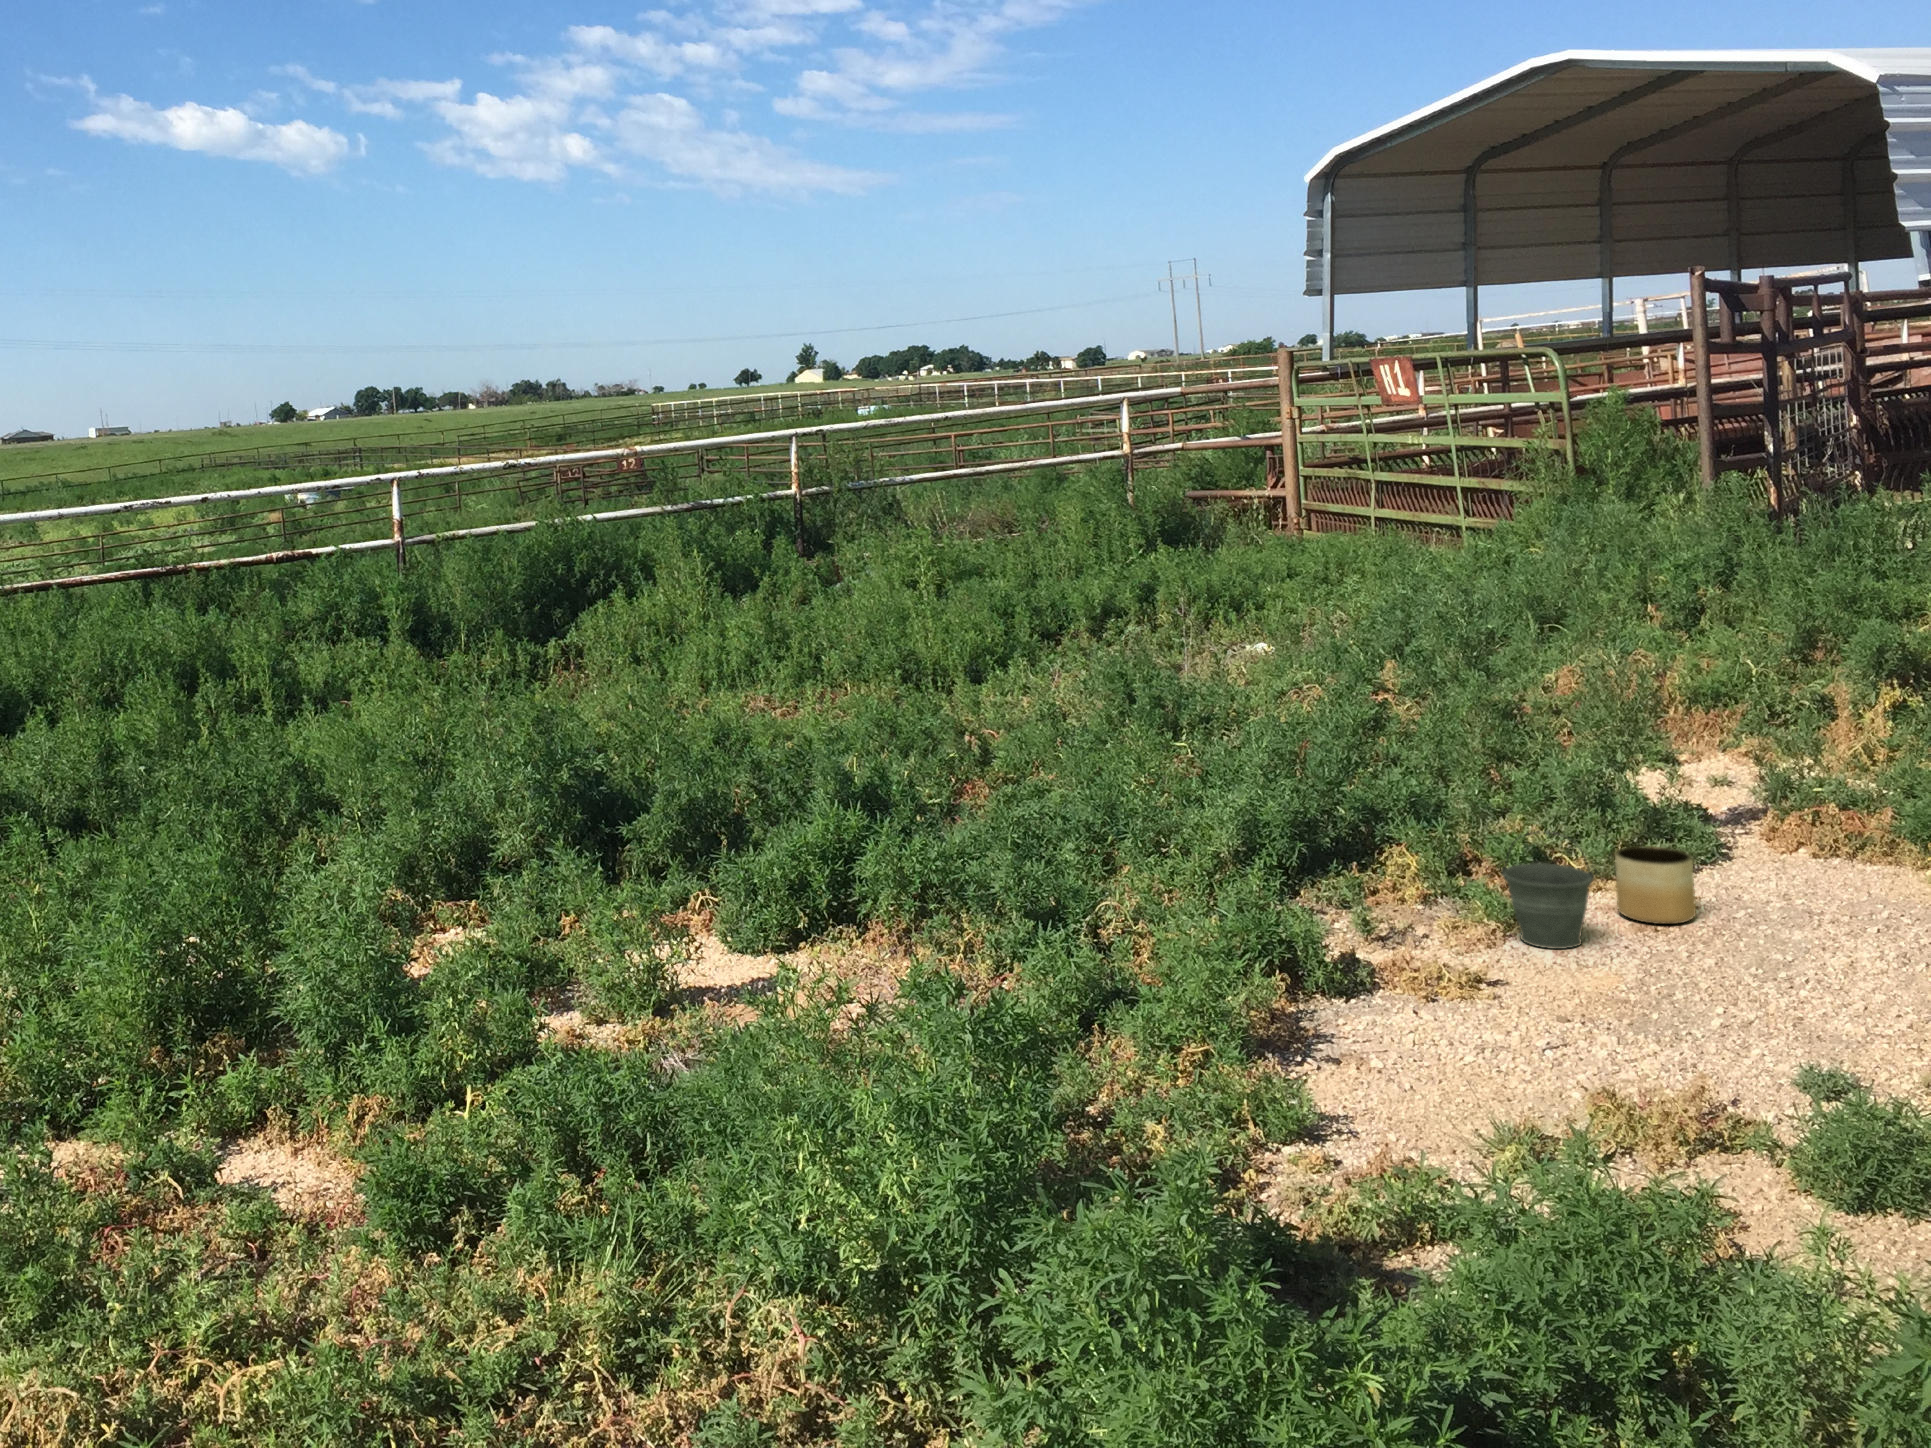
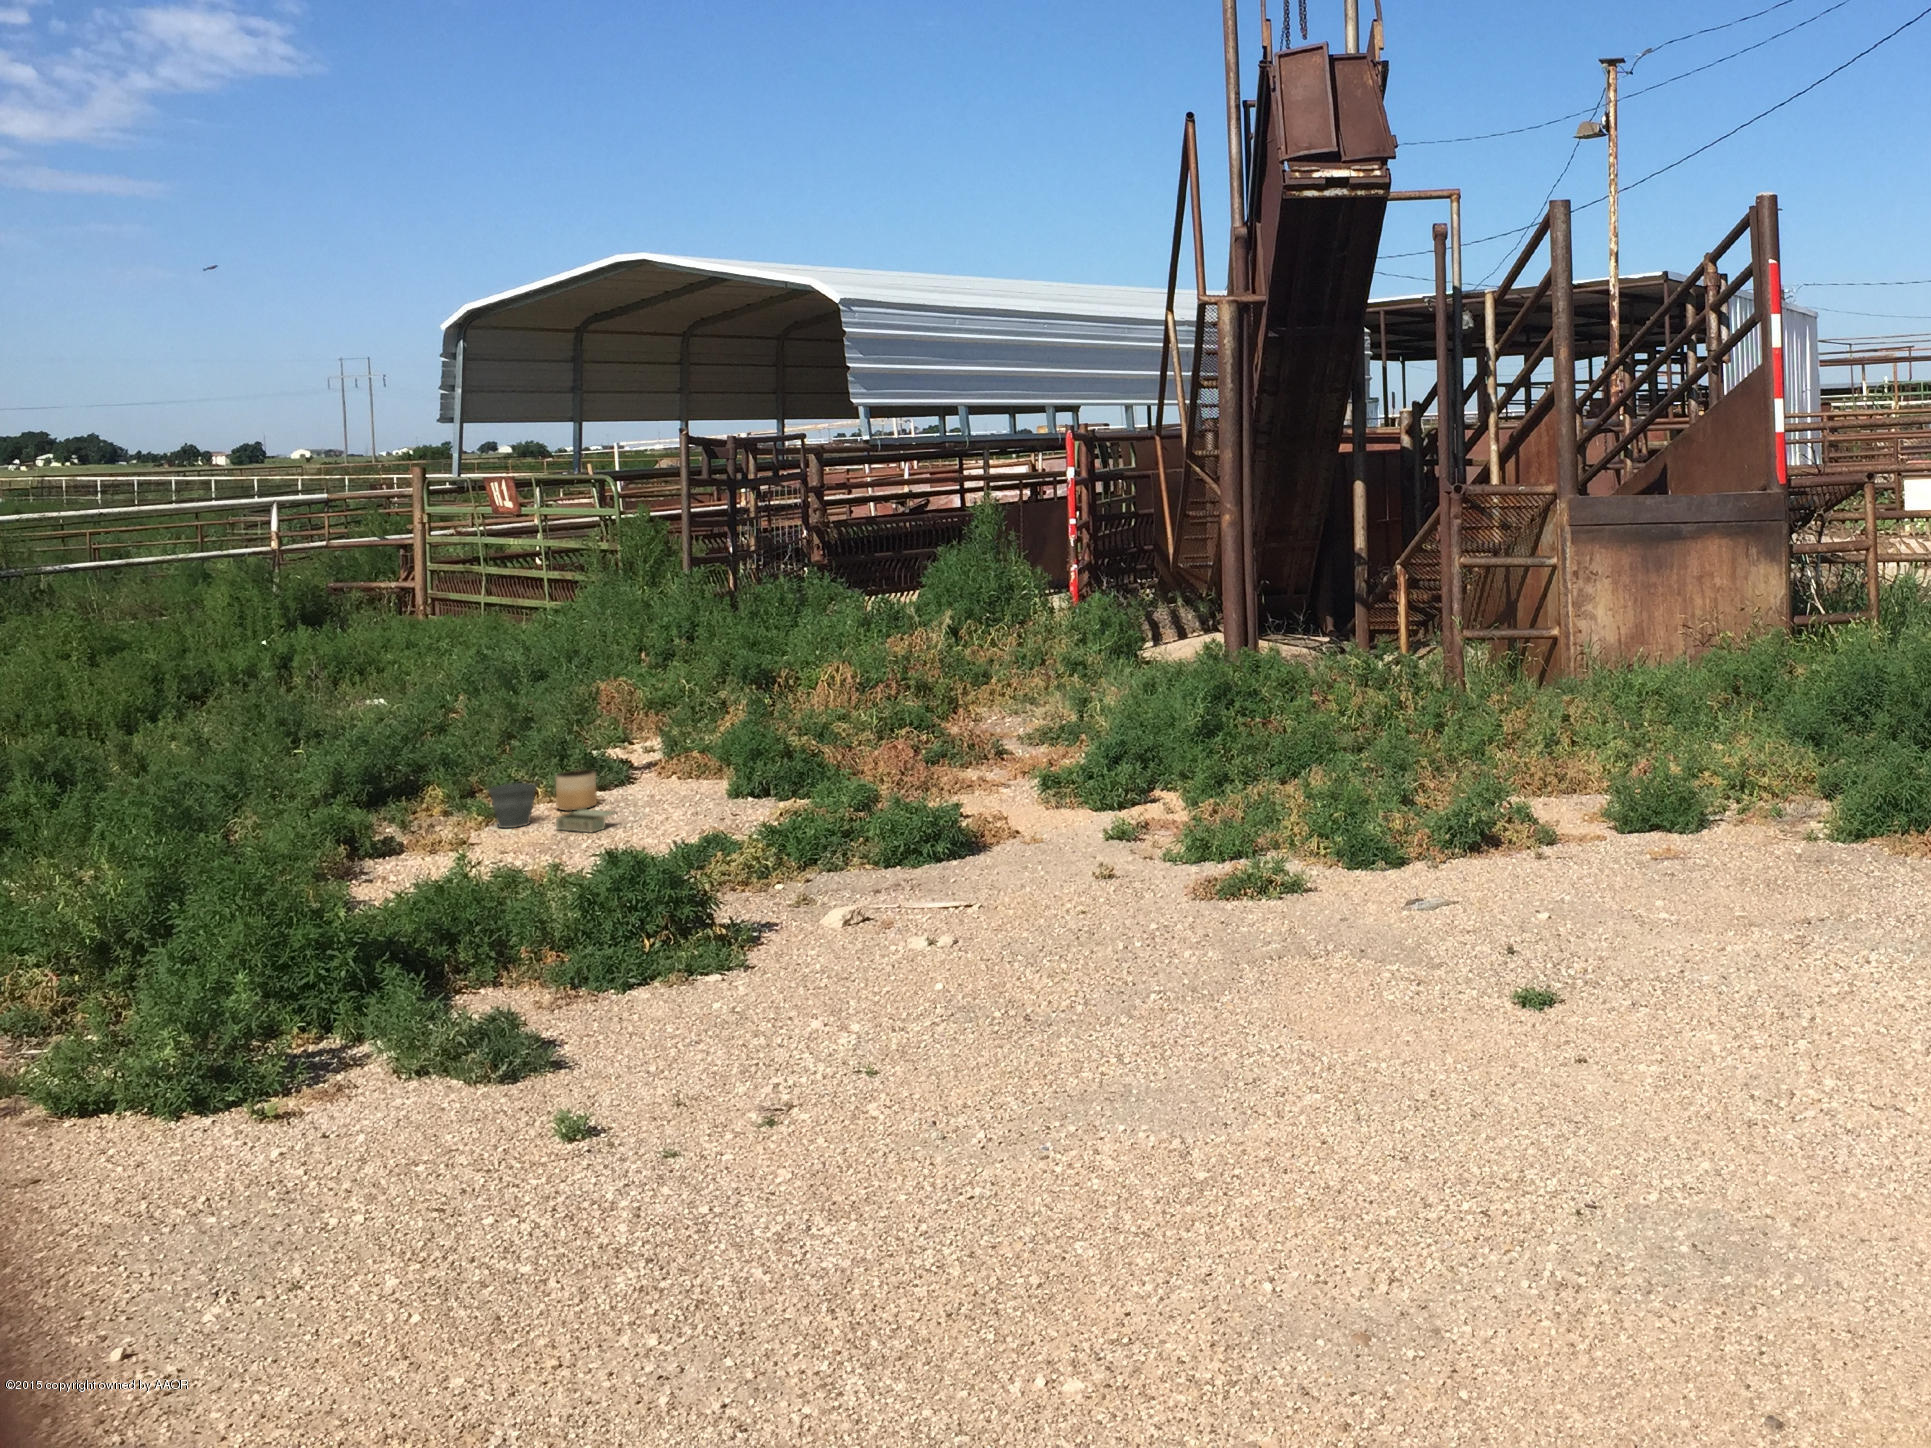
toolbox: none [1642,937,1771,998] -> present [556,809,617,832]

